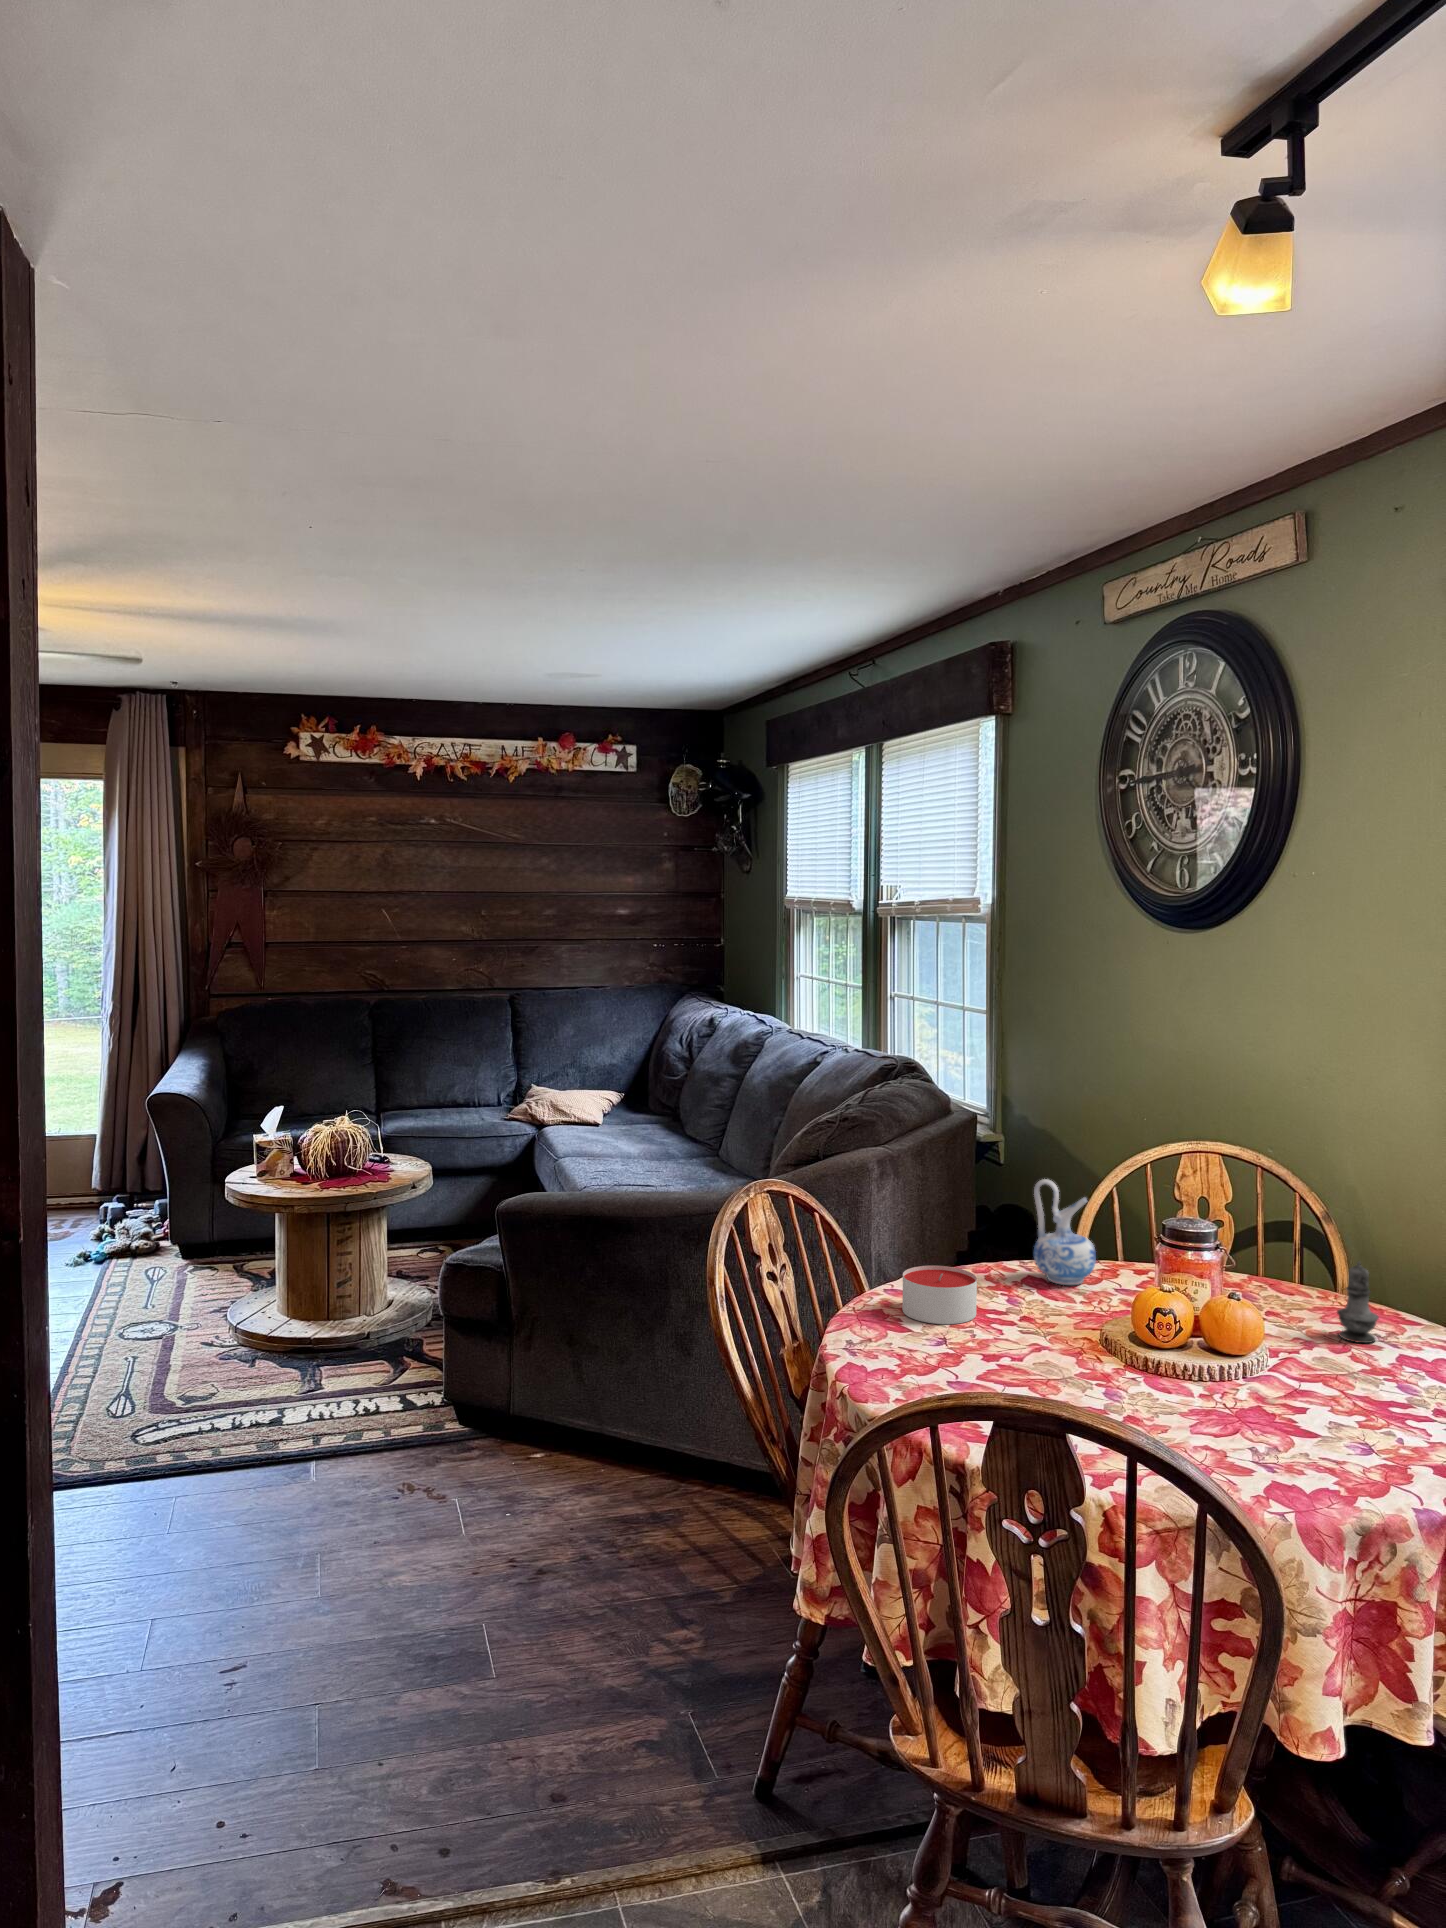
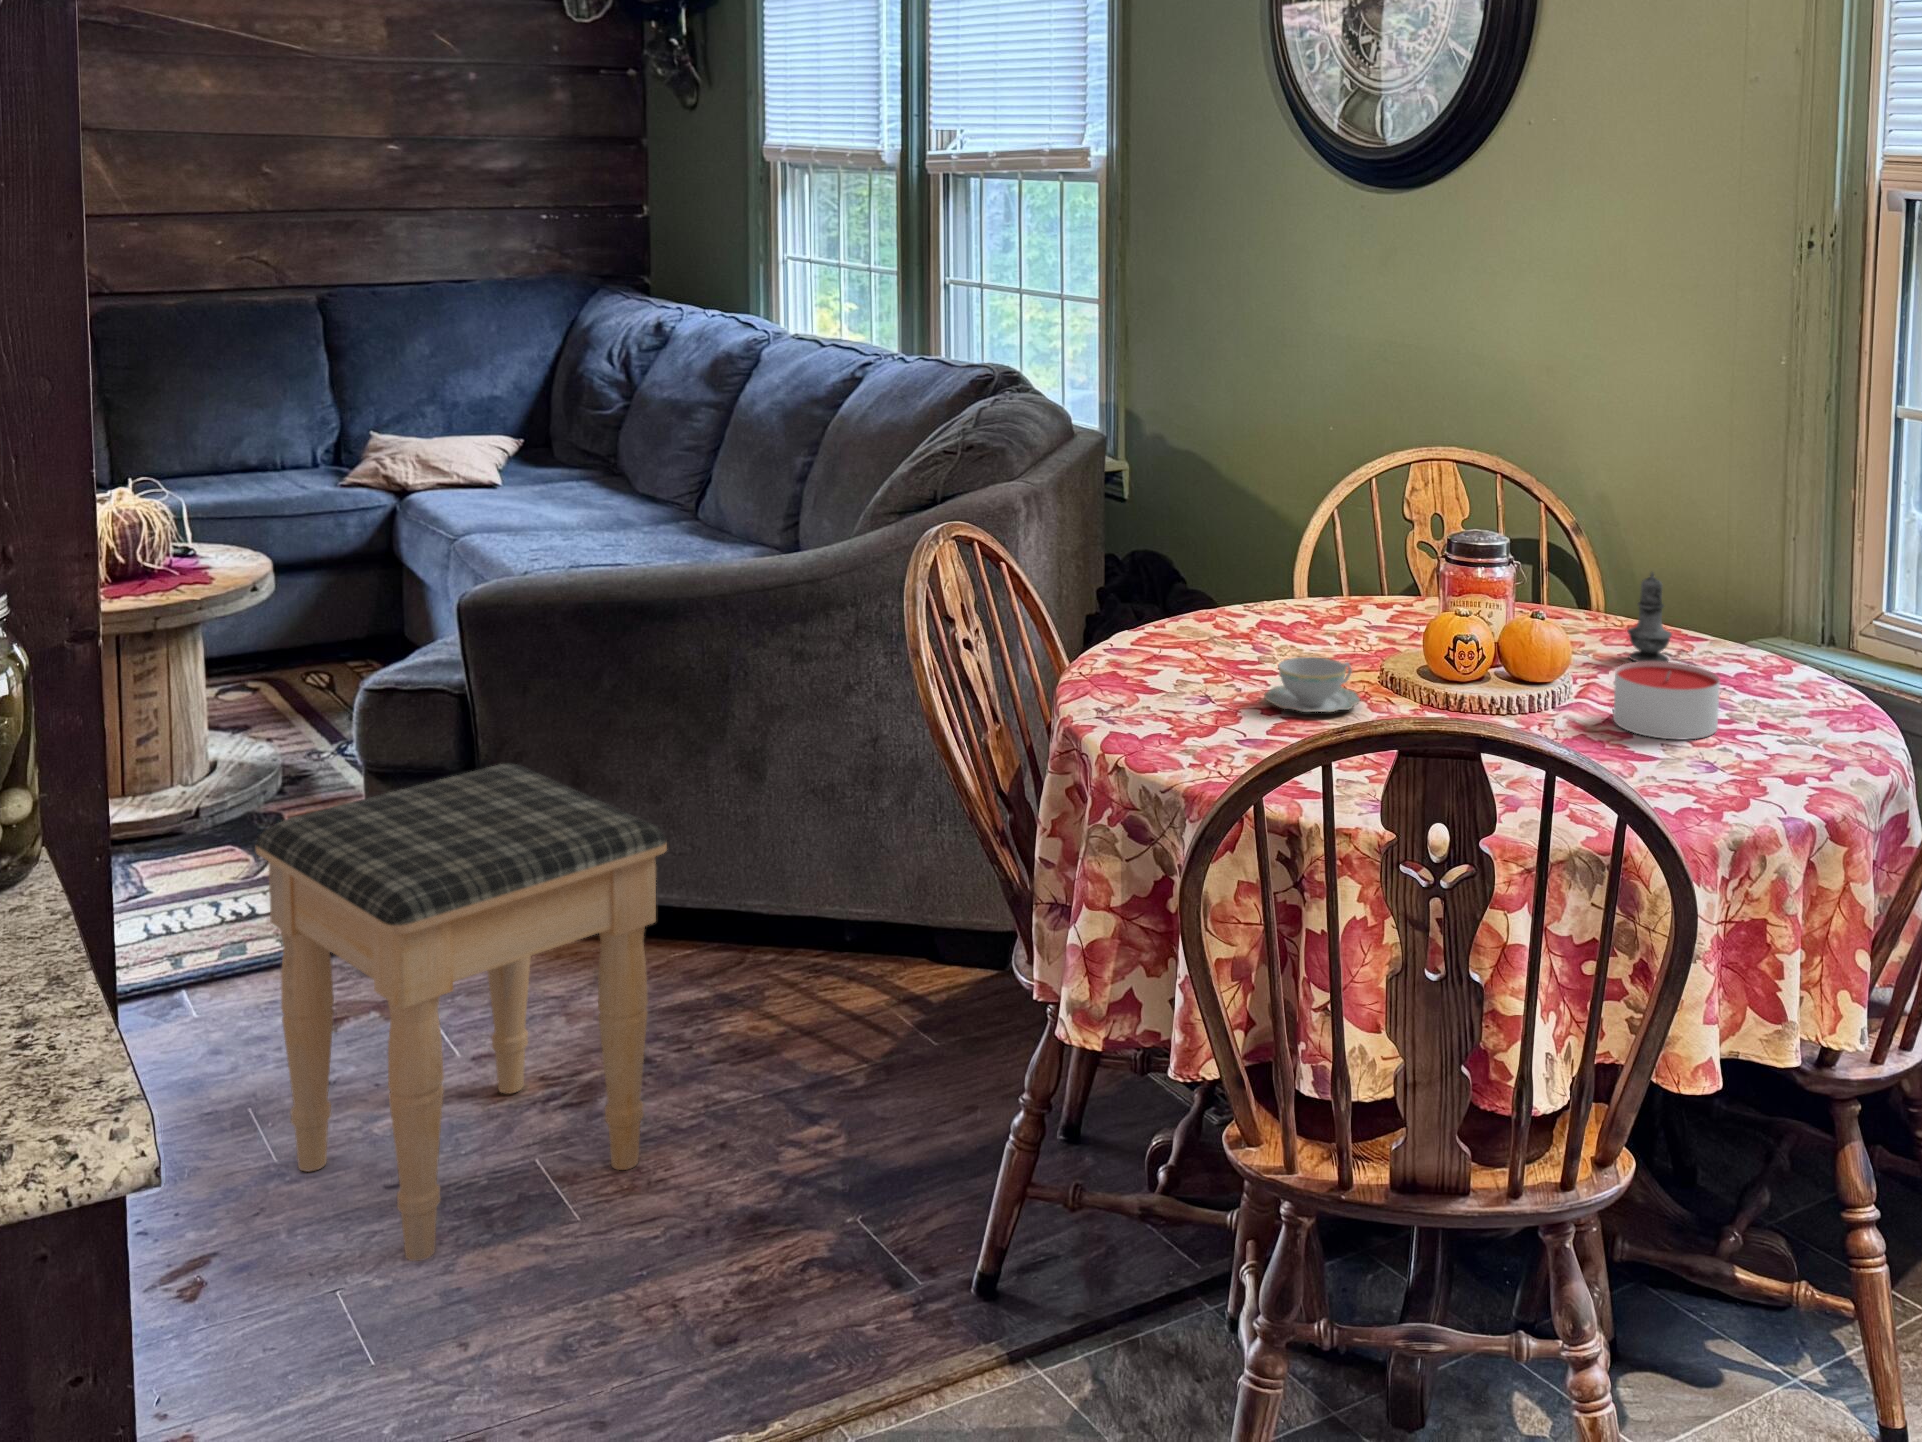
ceramic pitcher: present [1034,1179,1096,1285] -> none [1267,503,1342,631]
candle: present [902,1266,977,1324] -> present [1613,661,1720,740]
teacup: none [989,1310,1070,1361] -> present [1264,657,1360,712]
footstool: none [311,1329,572,1688] -> present [256,763,667,1261]

